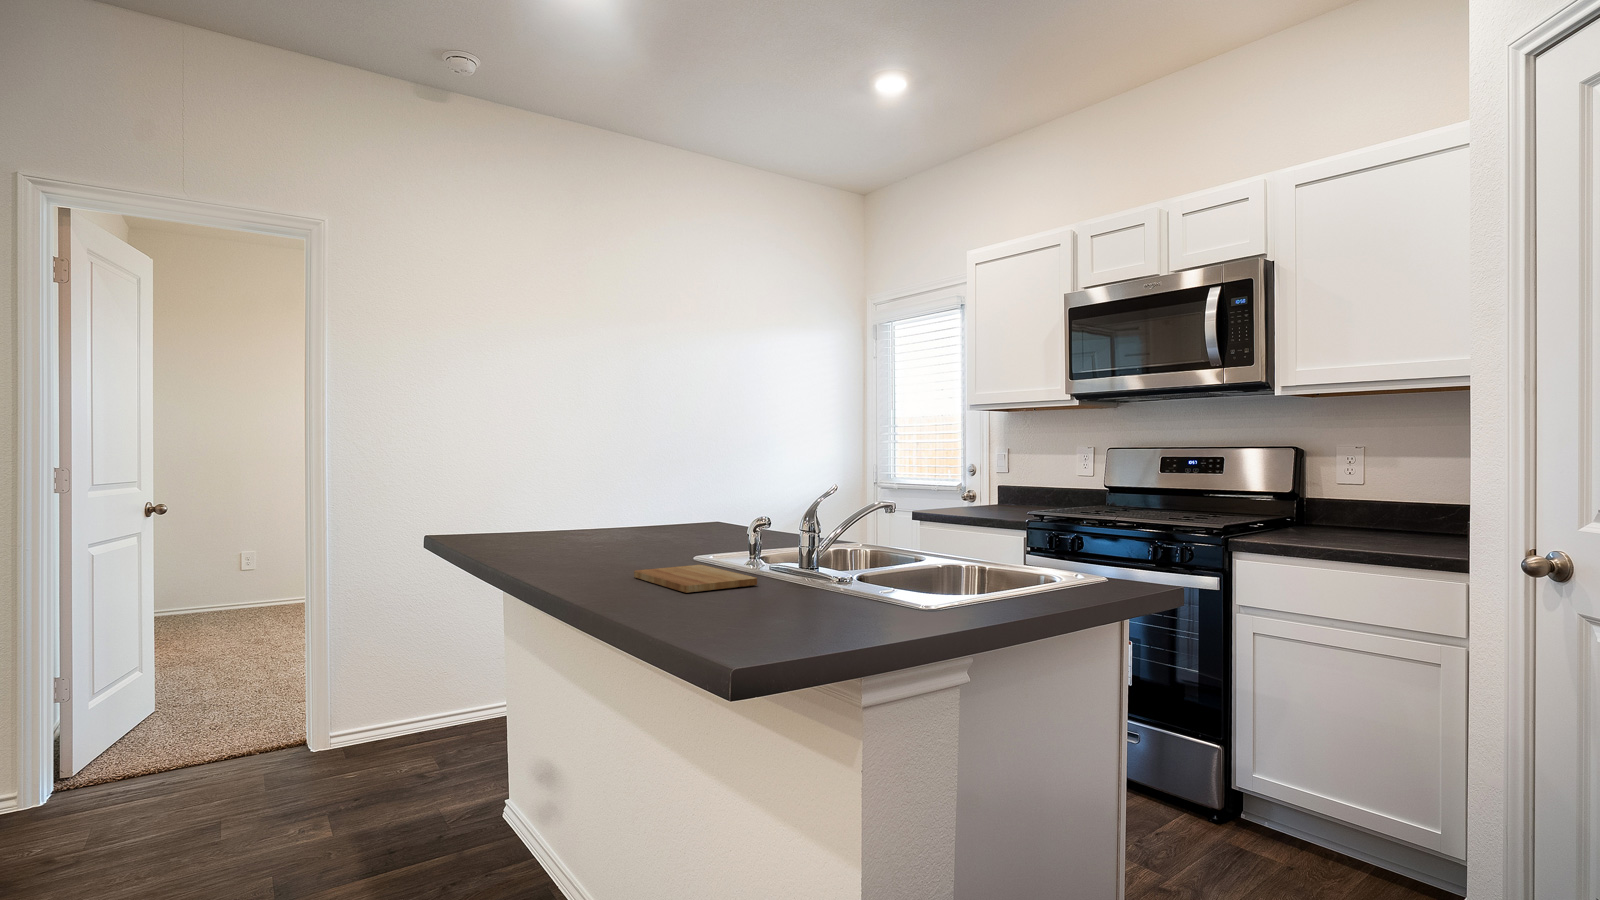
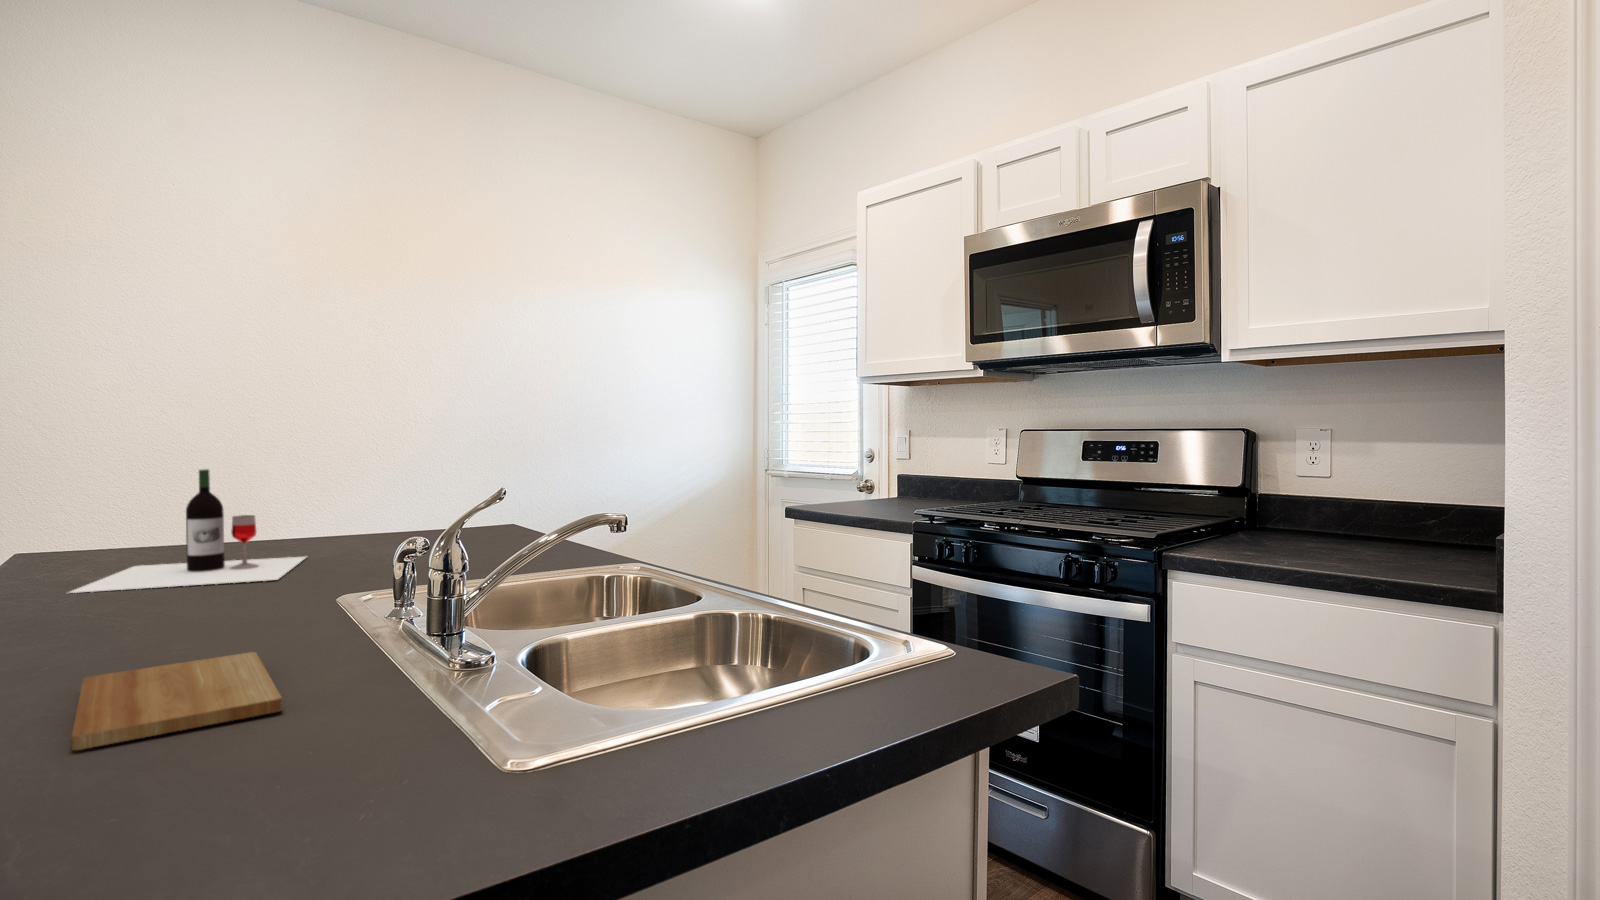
wine bottle: none [505,468,623,544] -> present [70,469,306,593]

